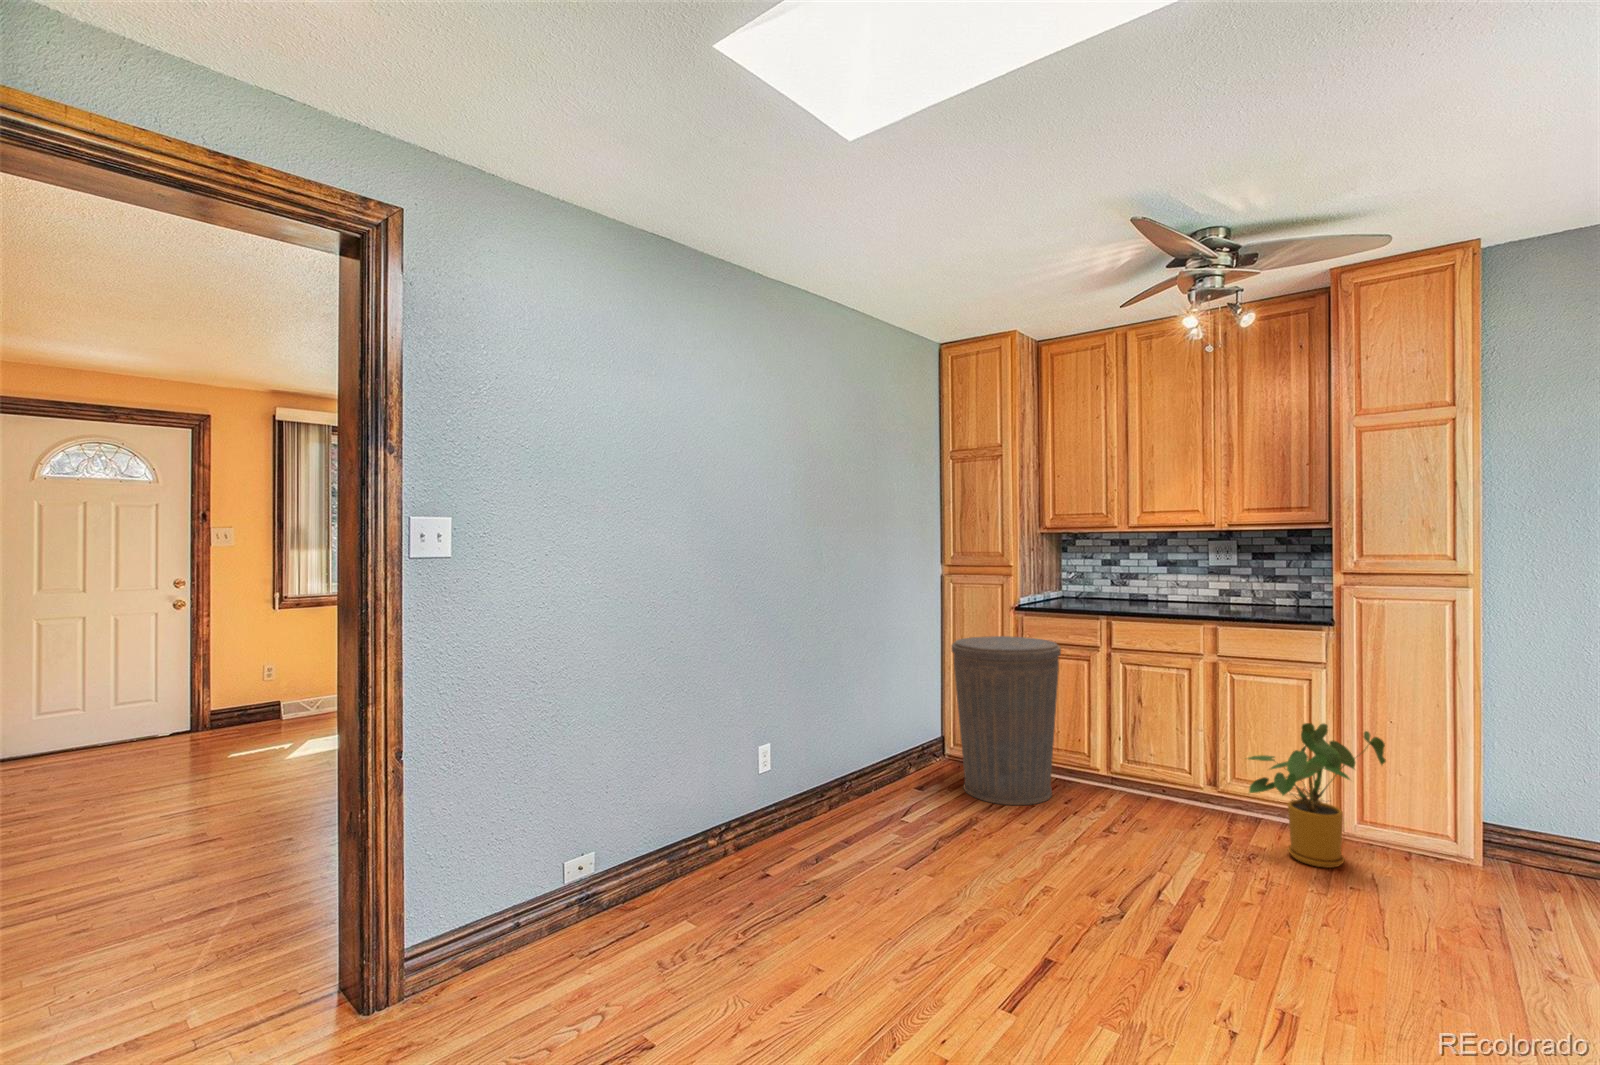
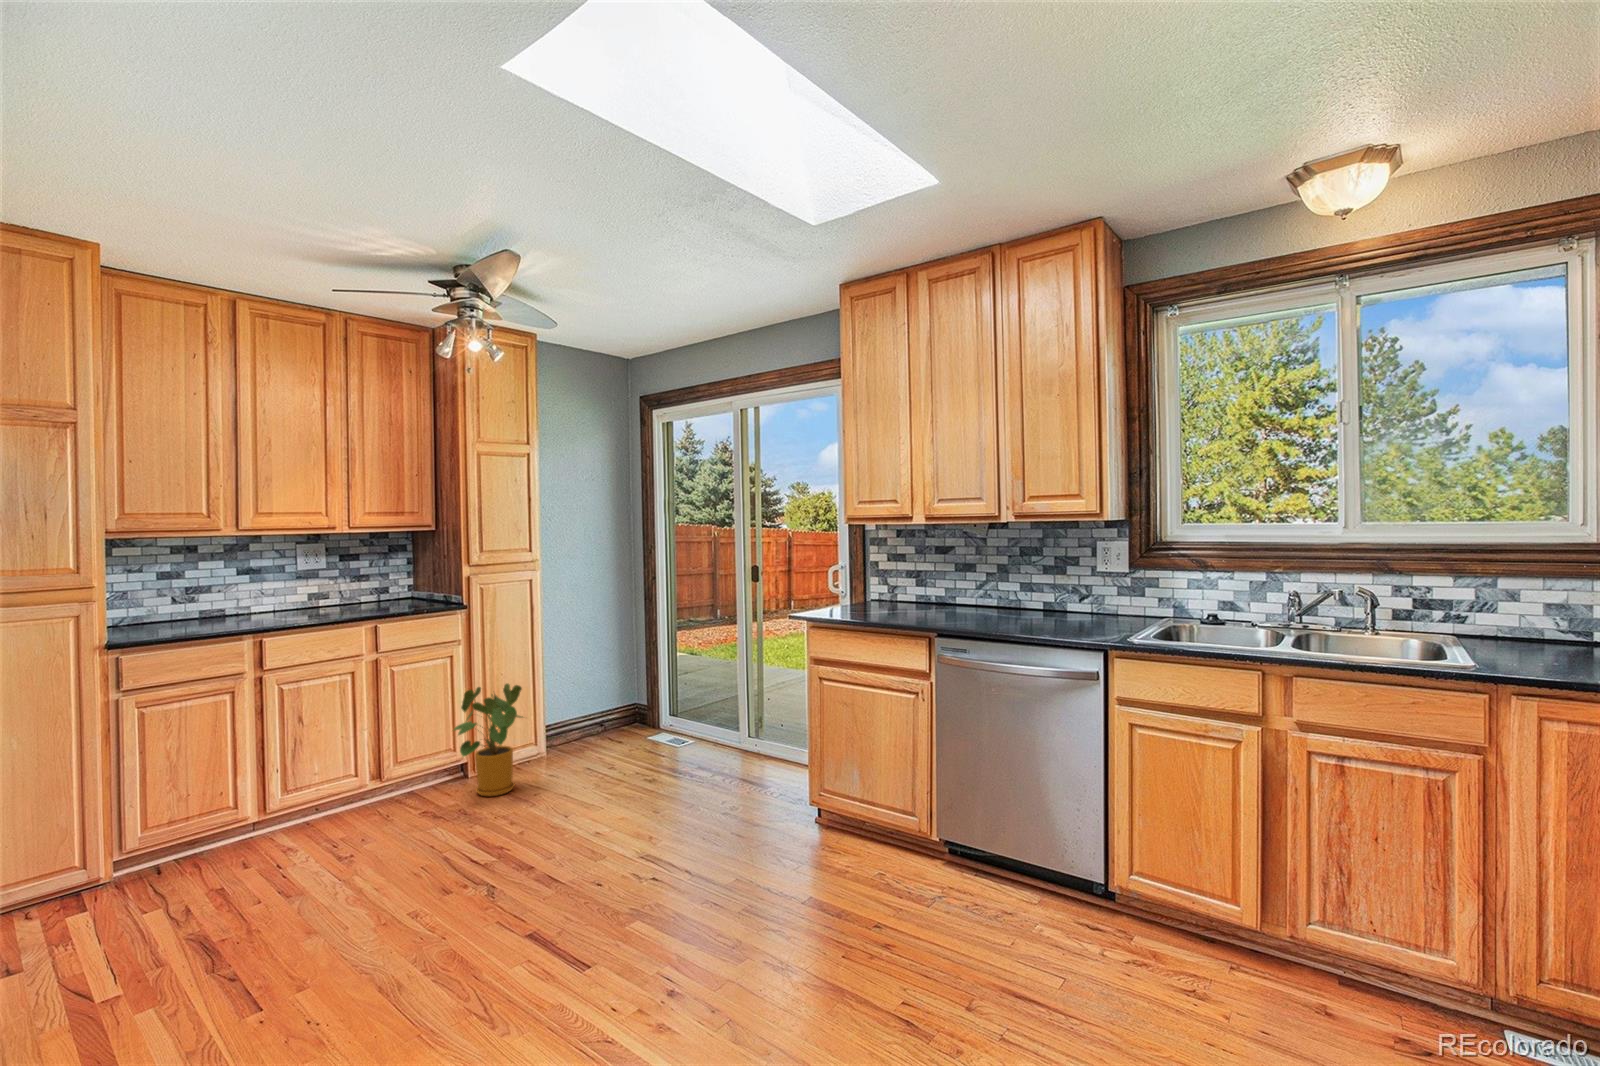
trash can: present [951,636,1061,805] -> none [60,678,243,914]

